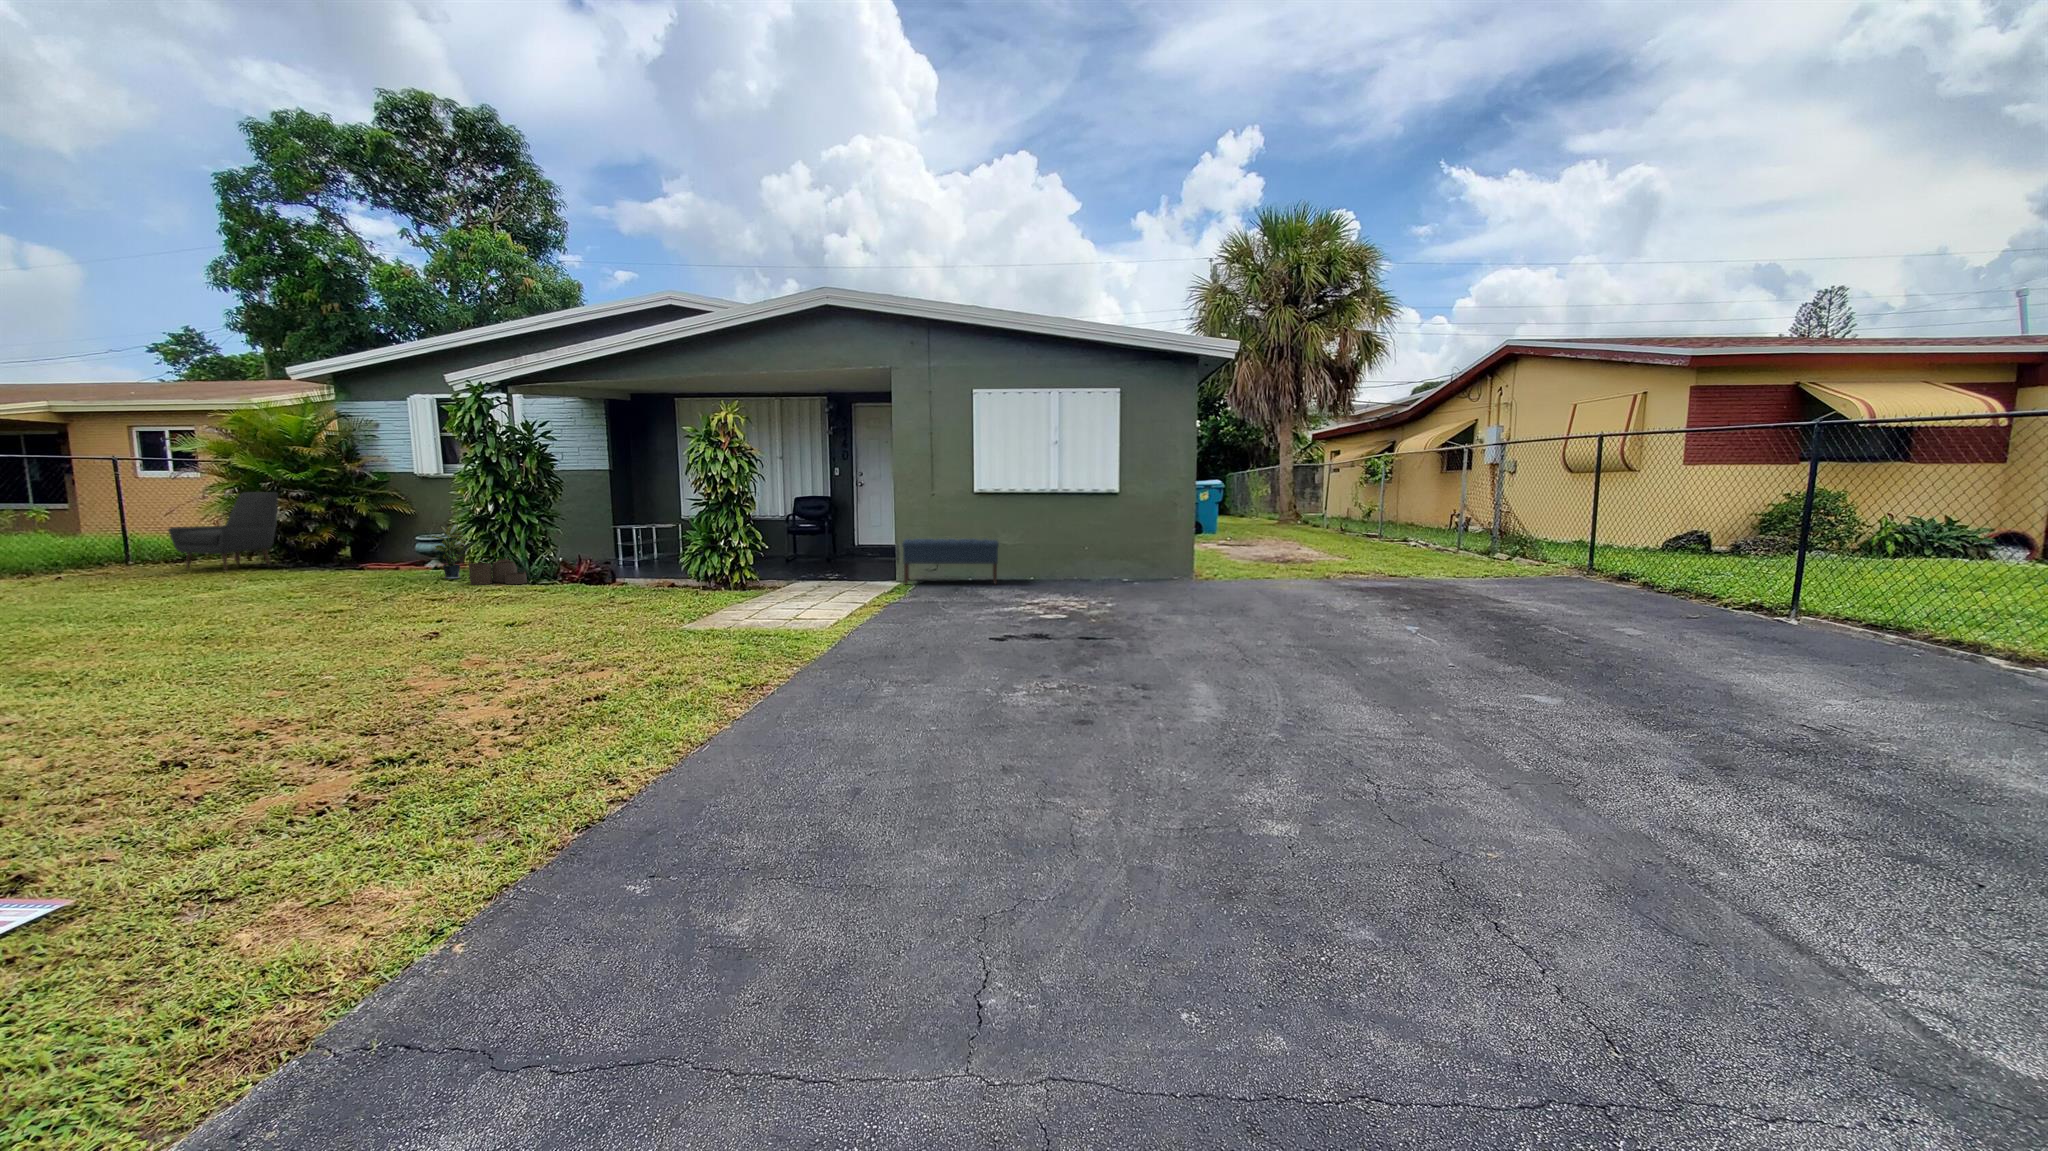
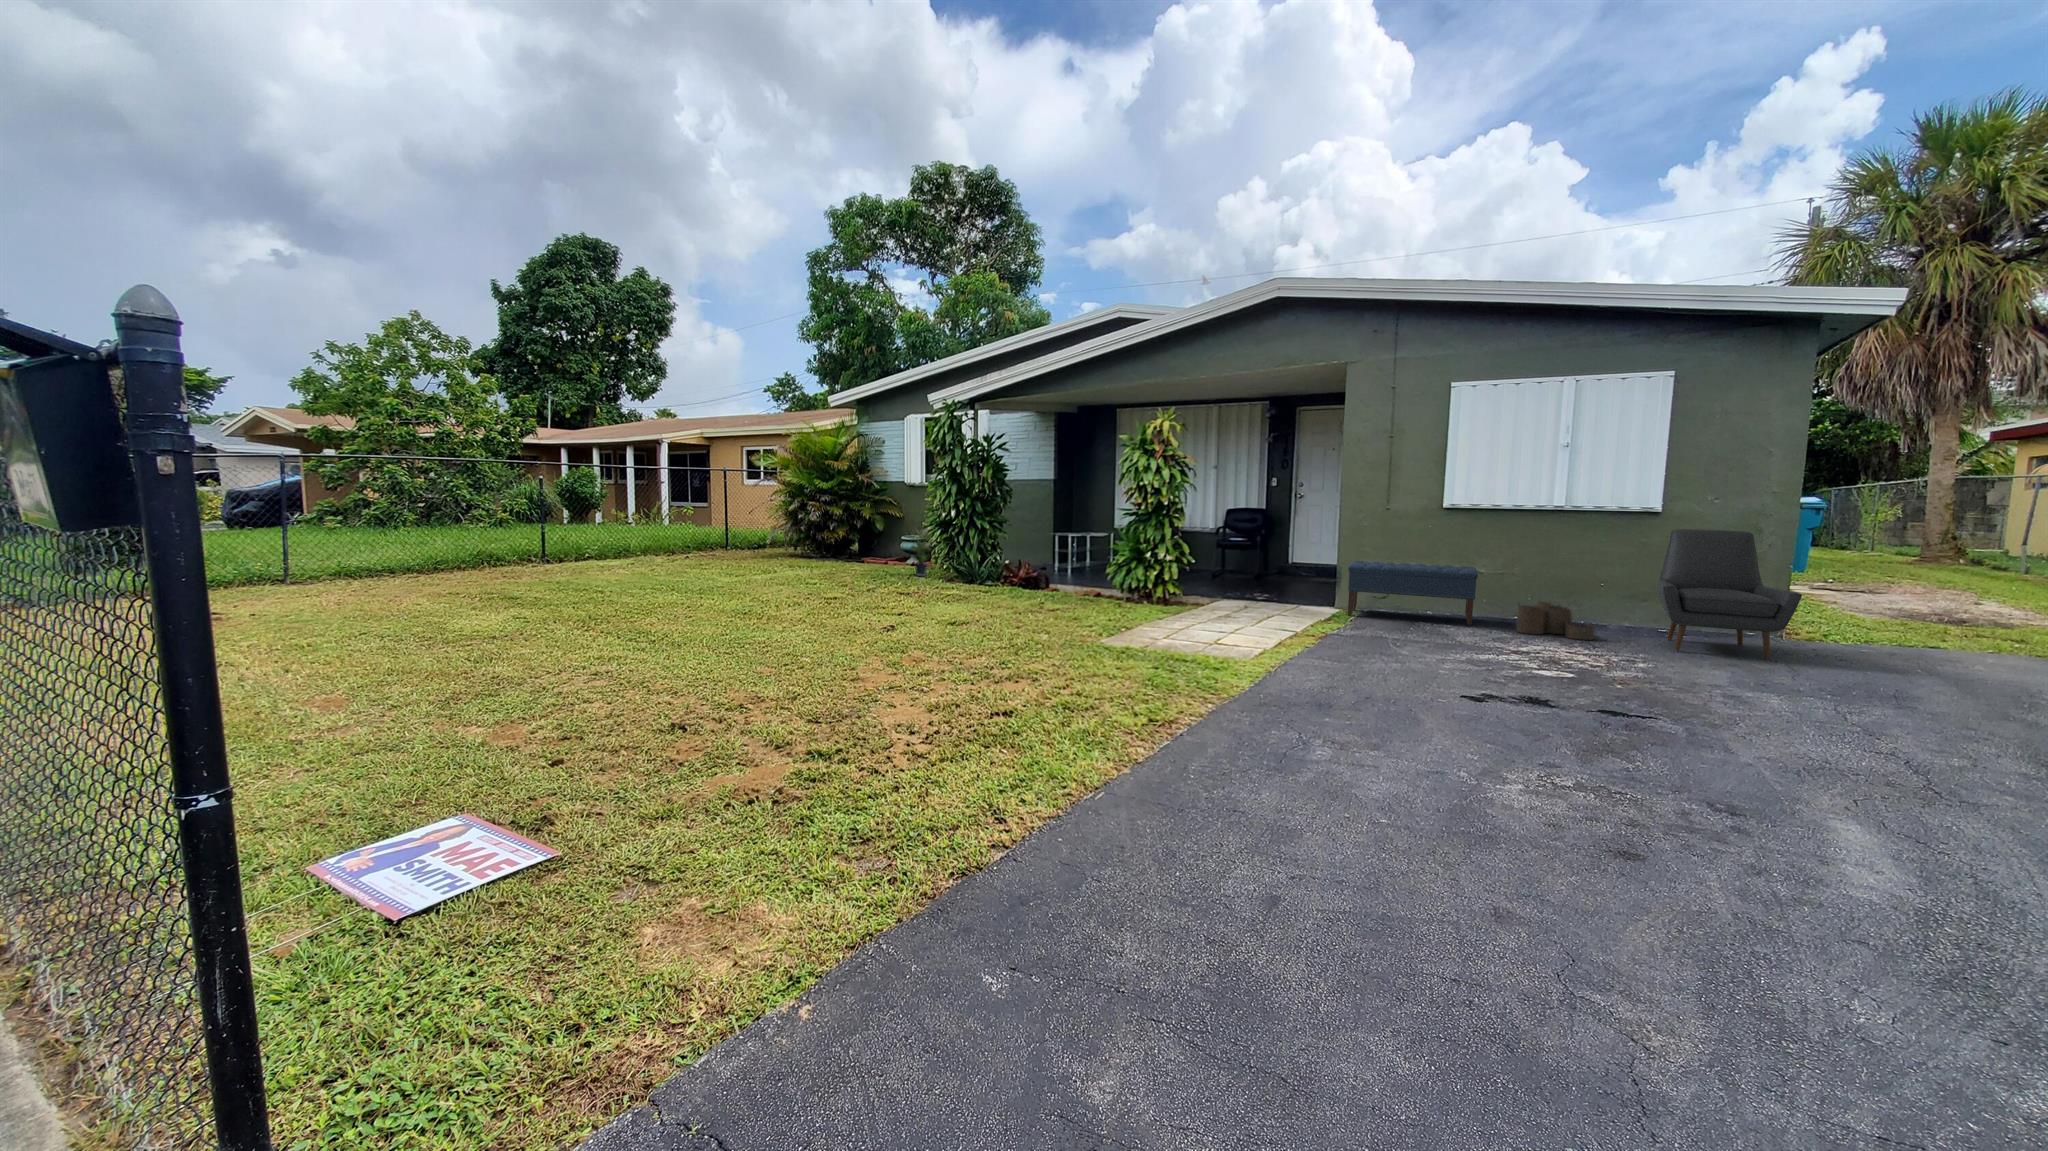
chair: present [169,492,278,571] -> present [1658,529,1802,659]
woven basket: present [469,558,527,585] -> present [1517,602,1595,640]

